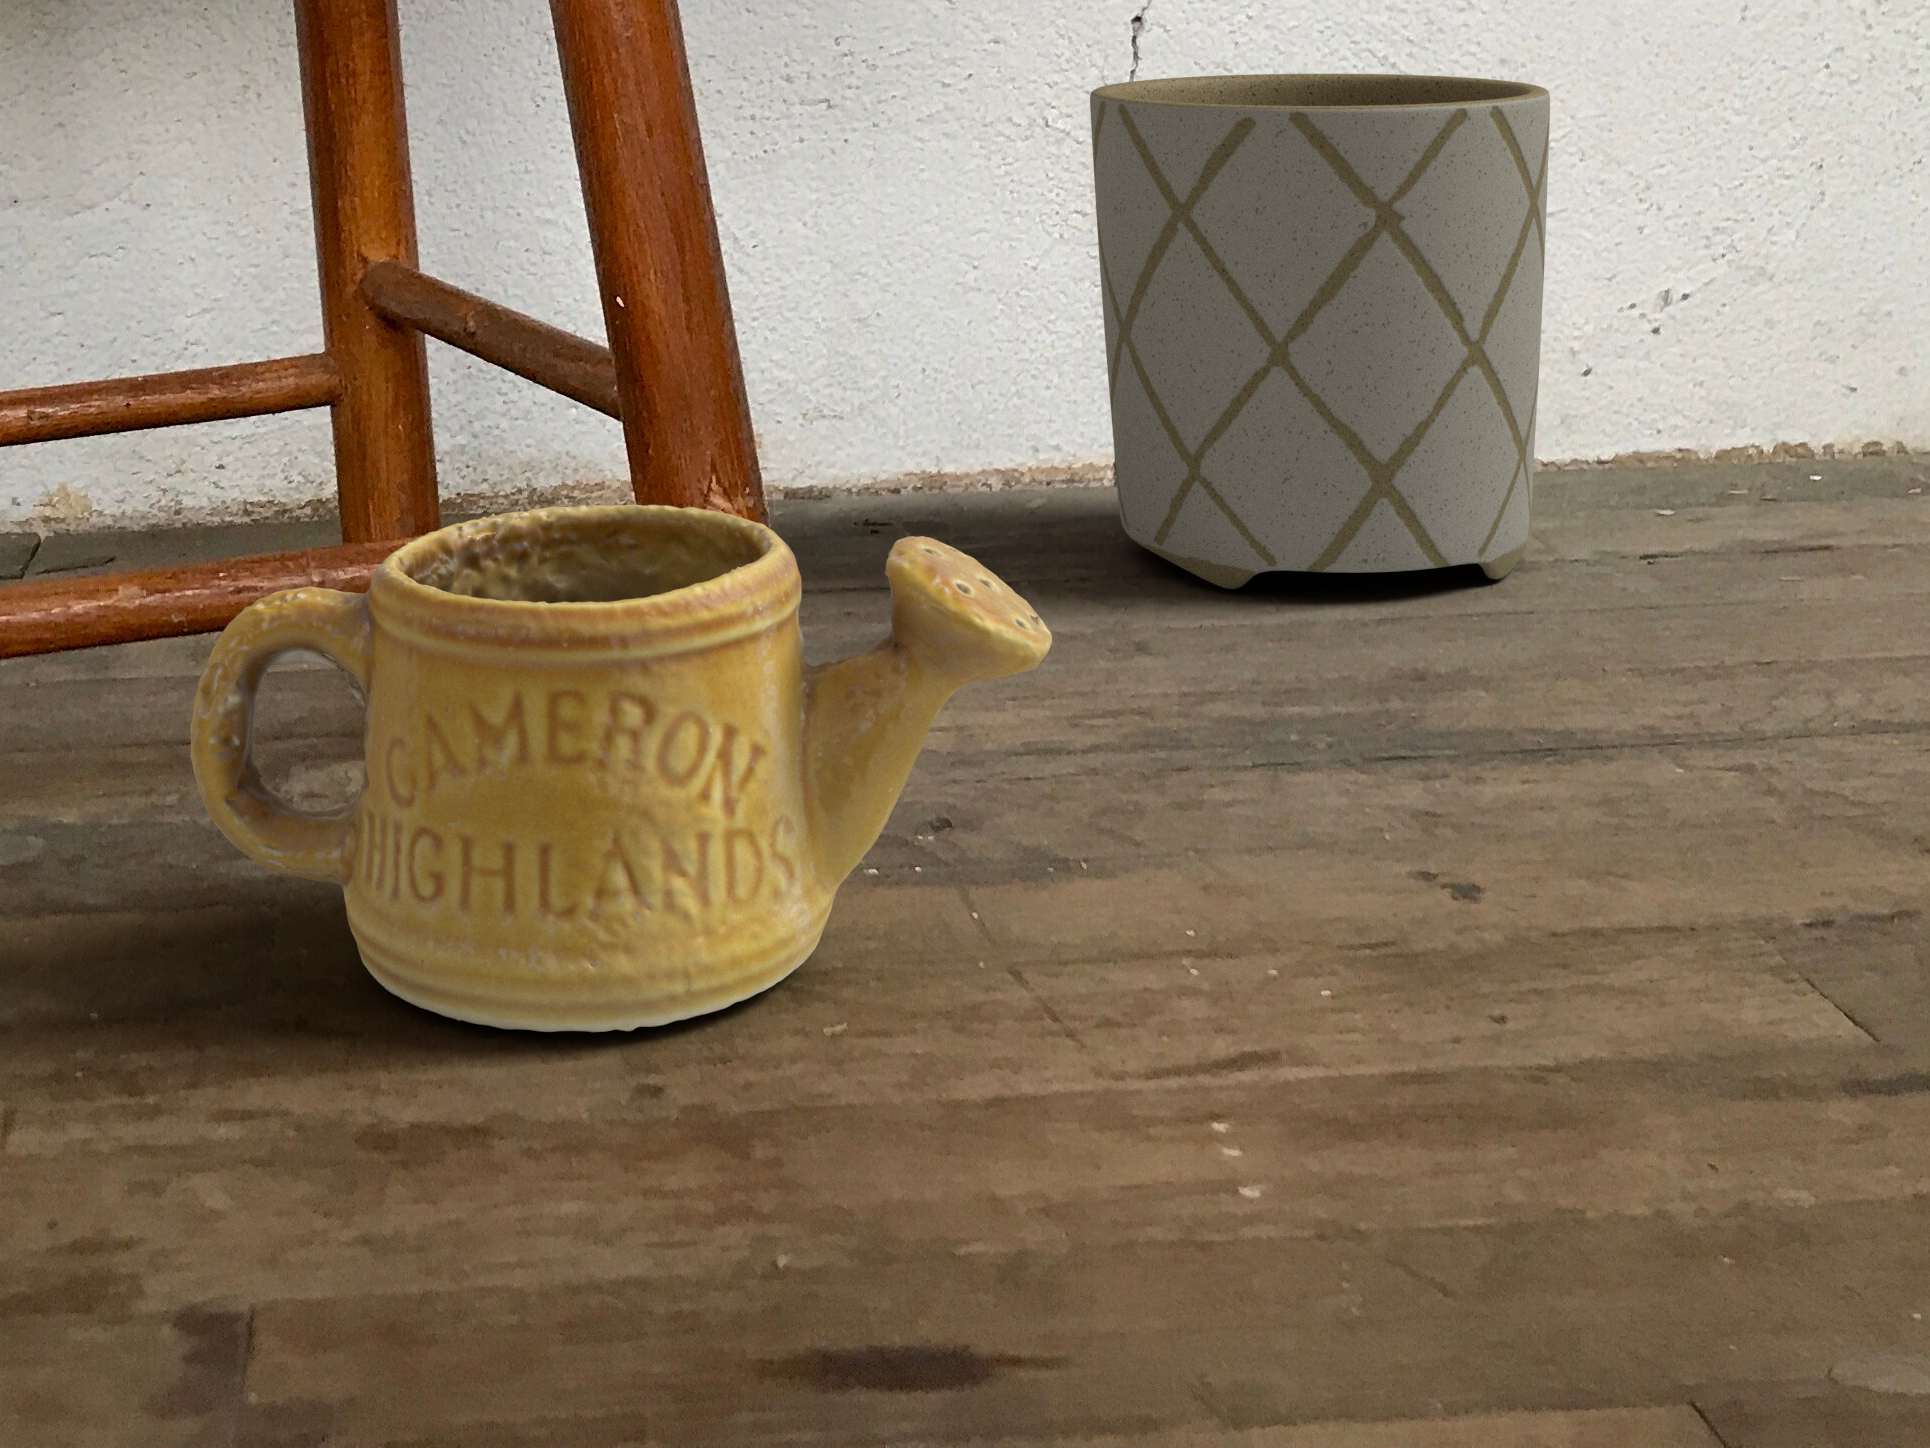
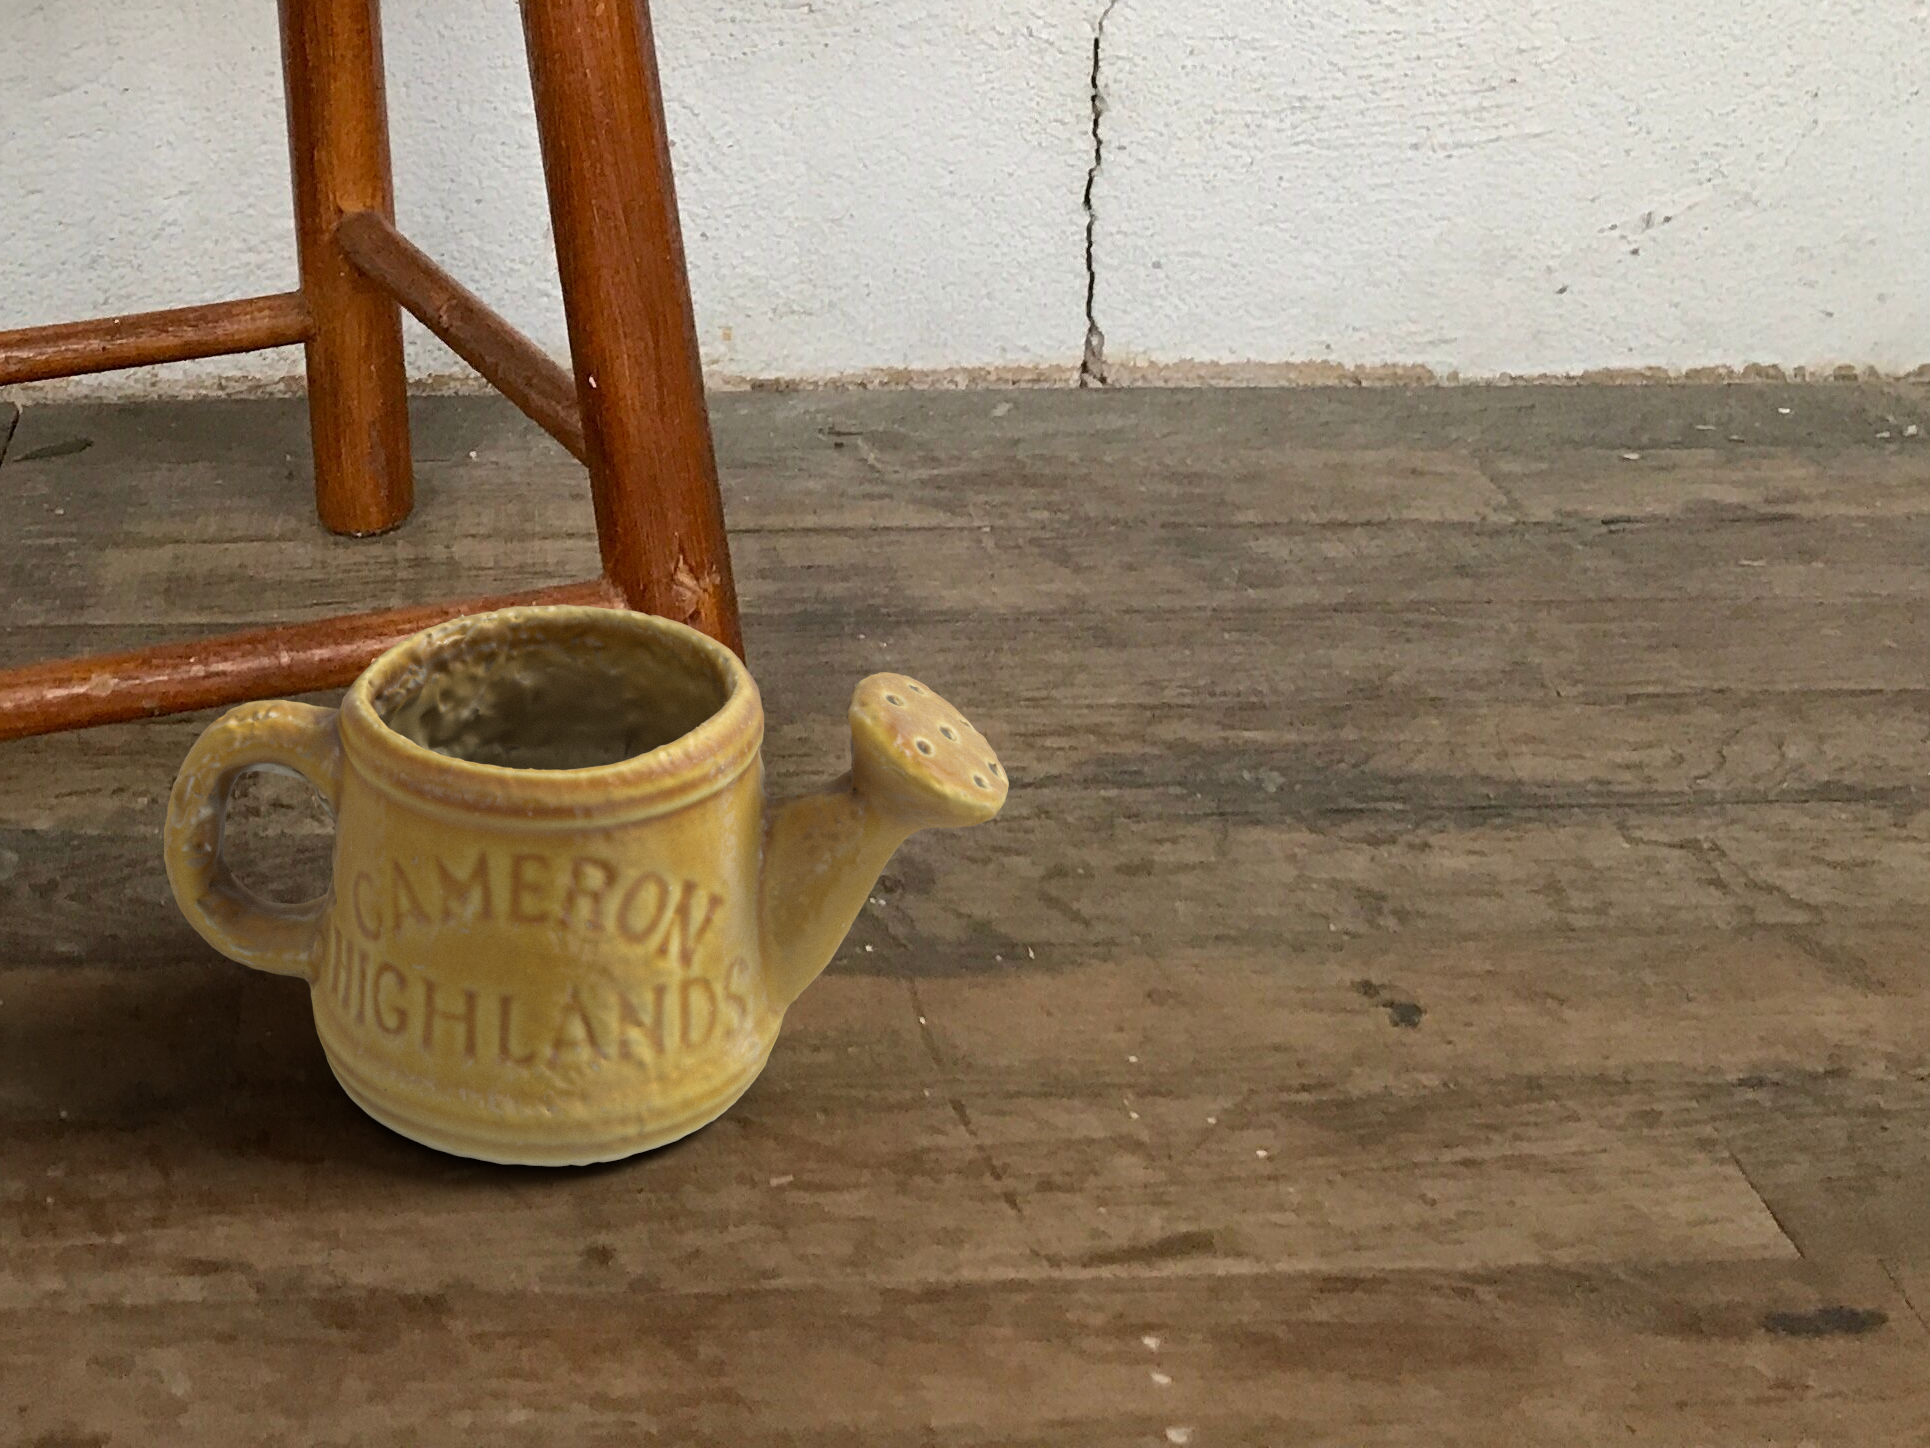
planter: present [1090,74,1550,589] -> none [1074,6,1543,553]

